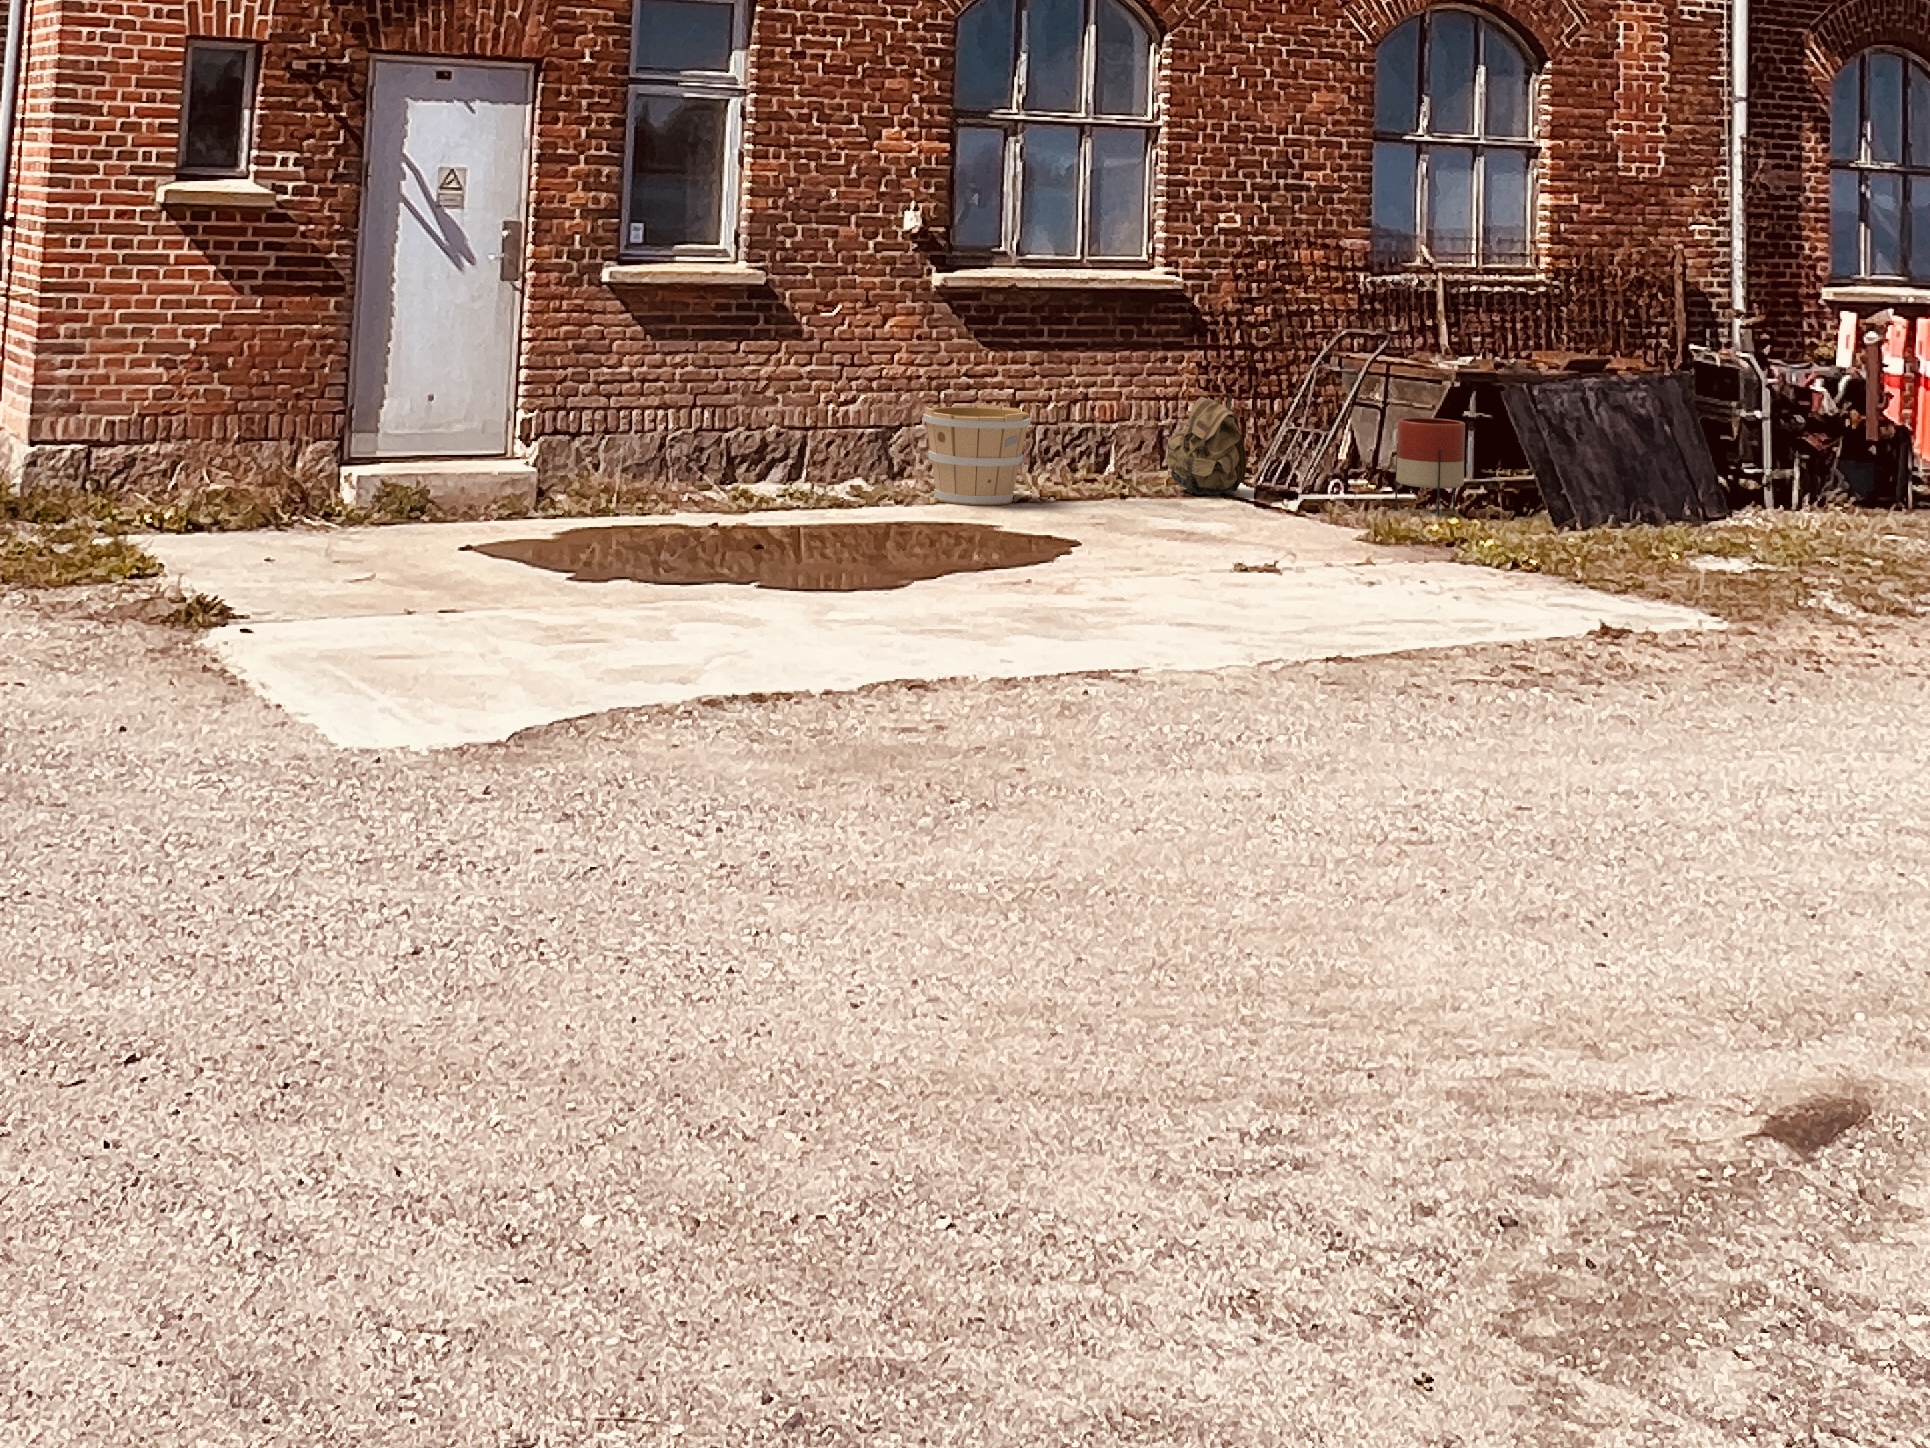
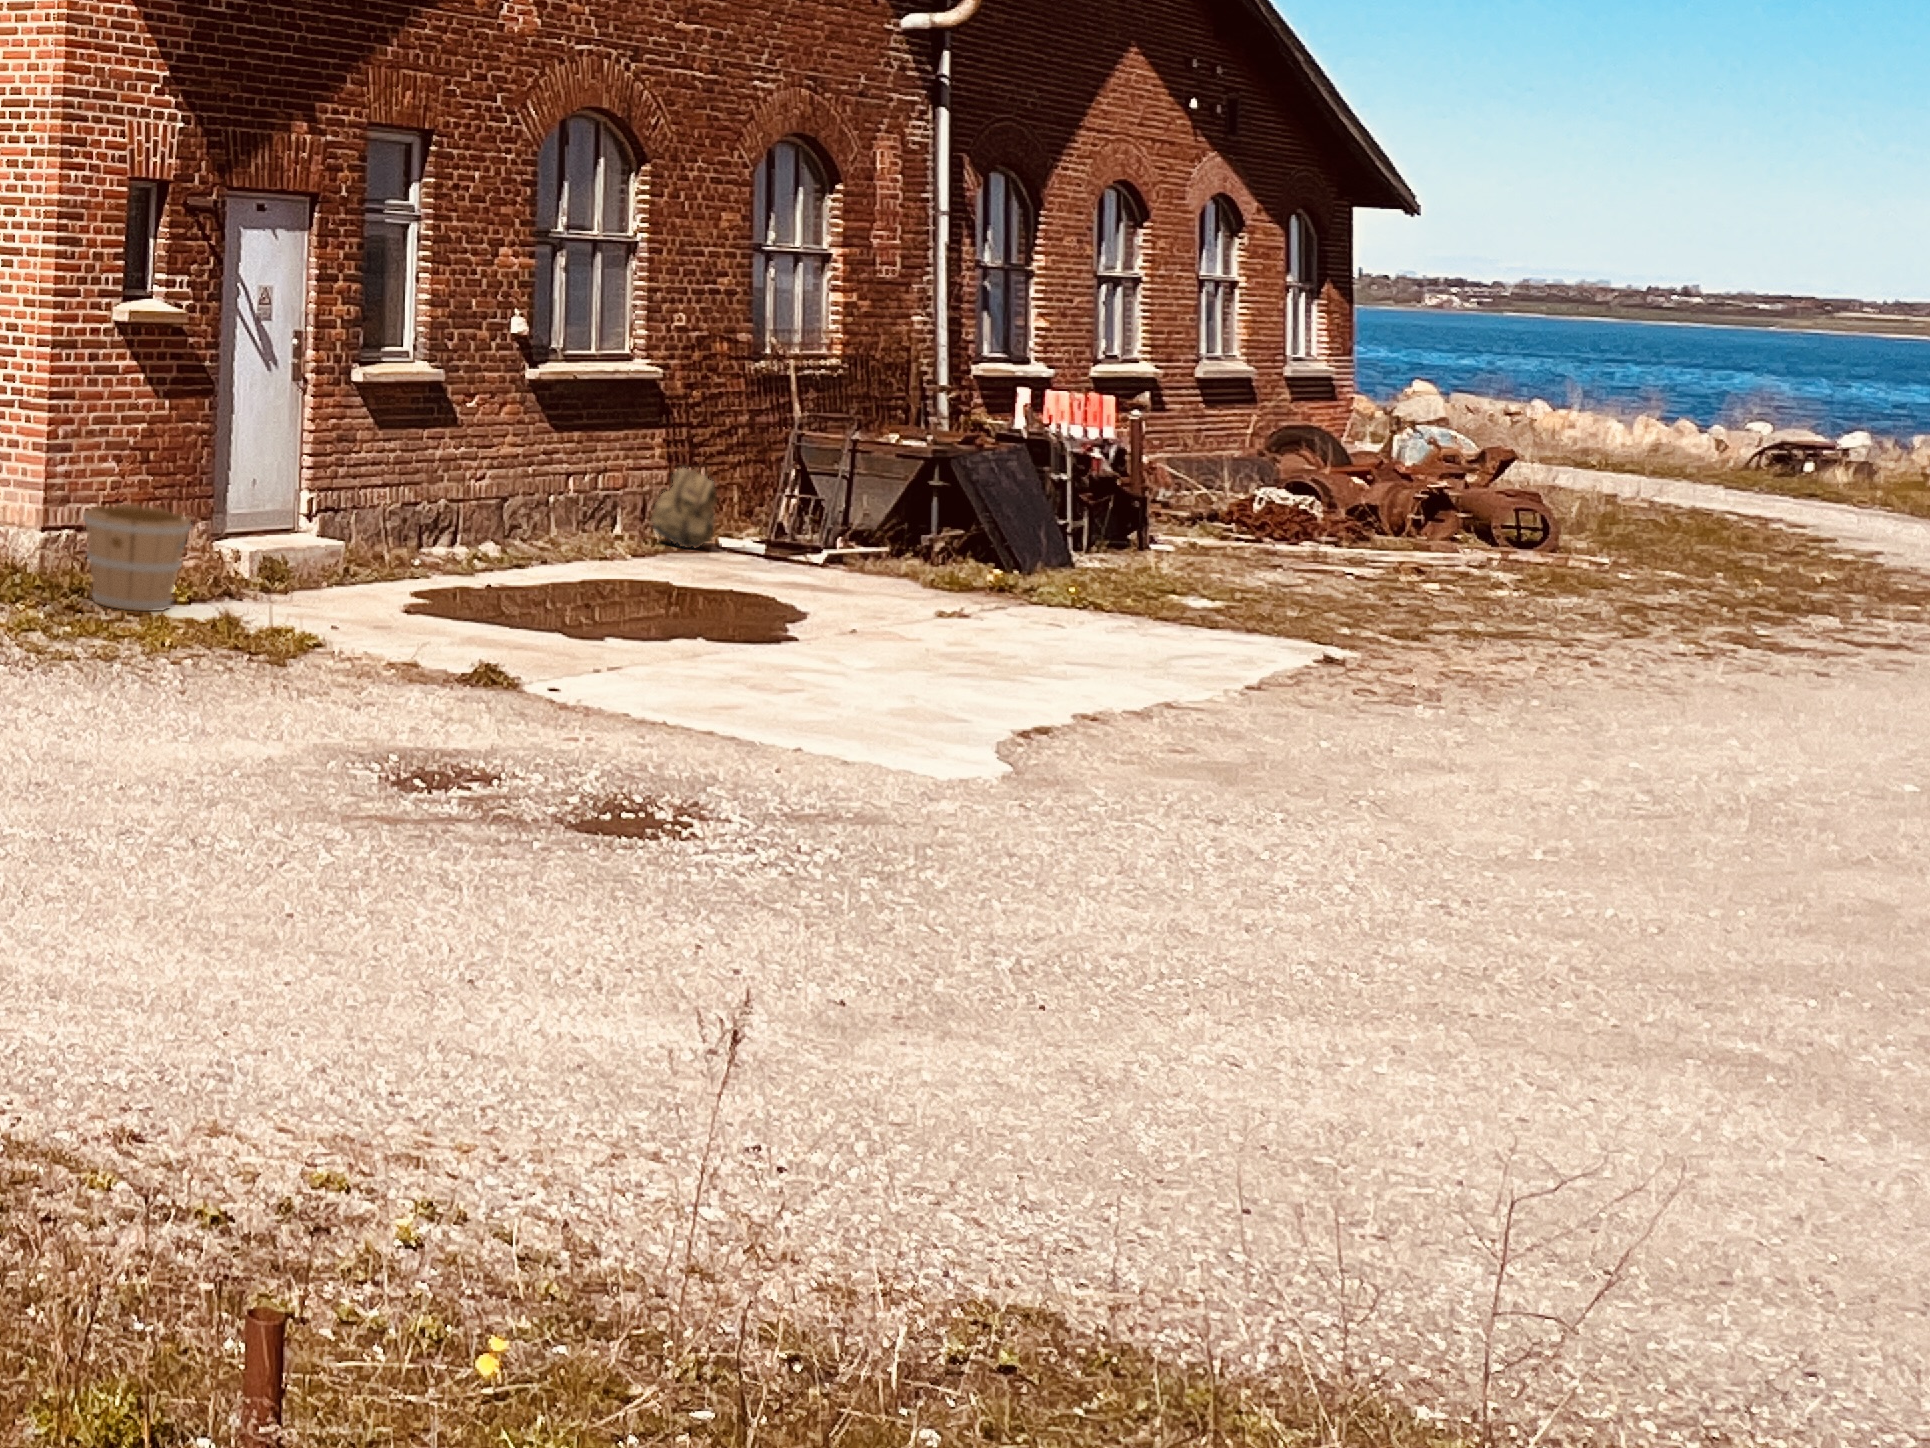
wooden bucket: present [923,404,1031,505] -> present [83,504,192,611]
planter: present [1395,418,1465,517] -> none [844,486,905,568]

